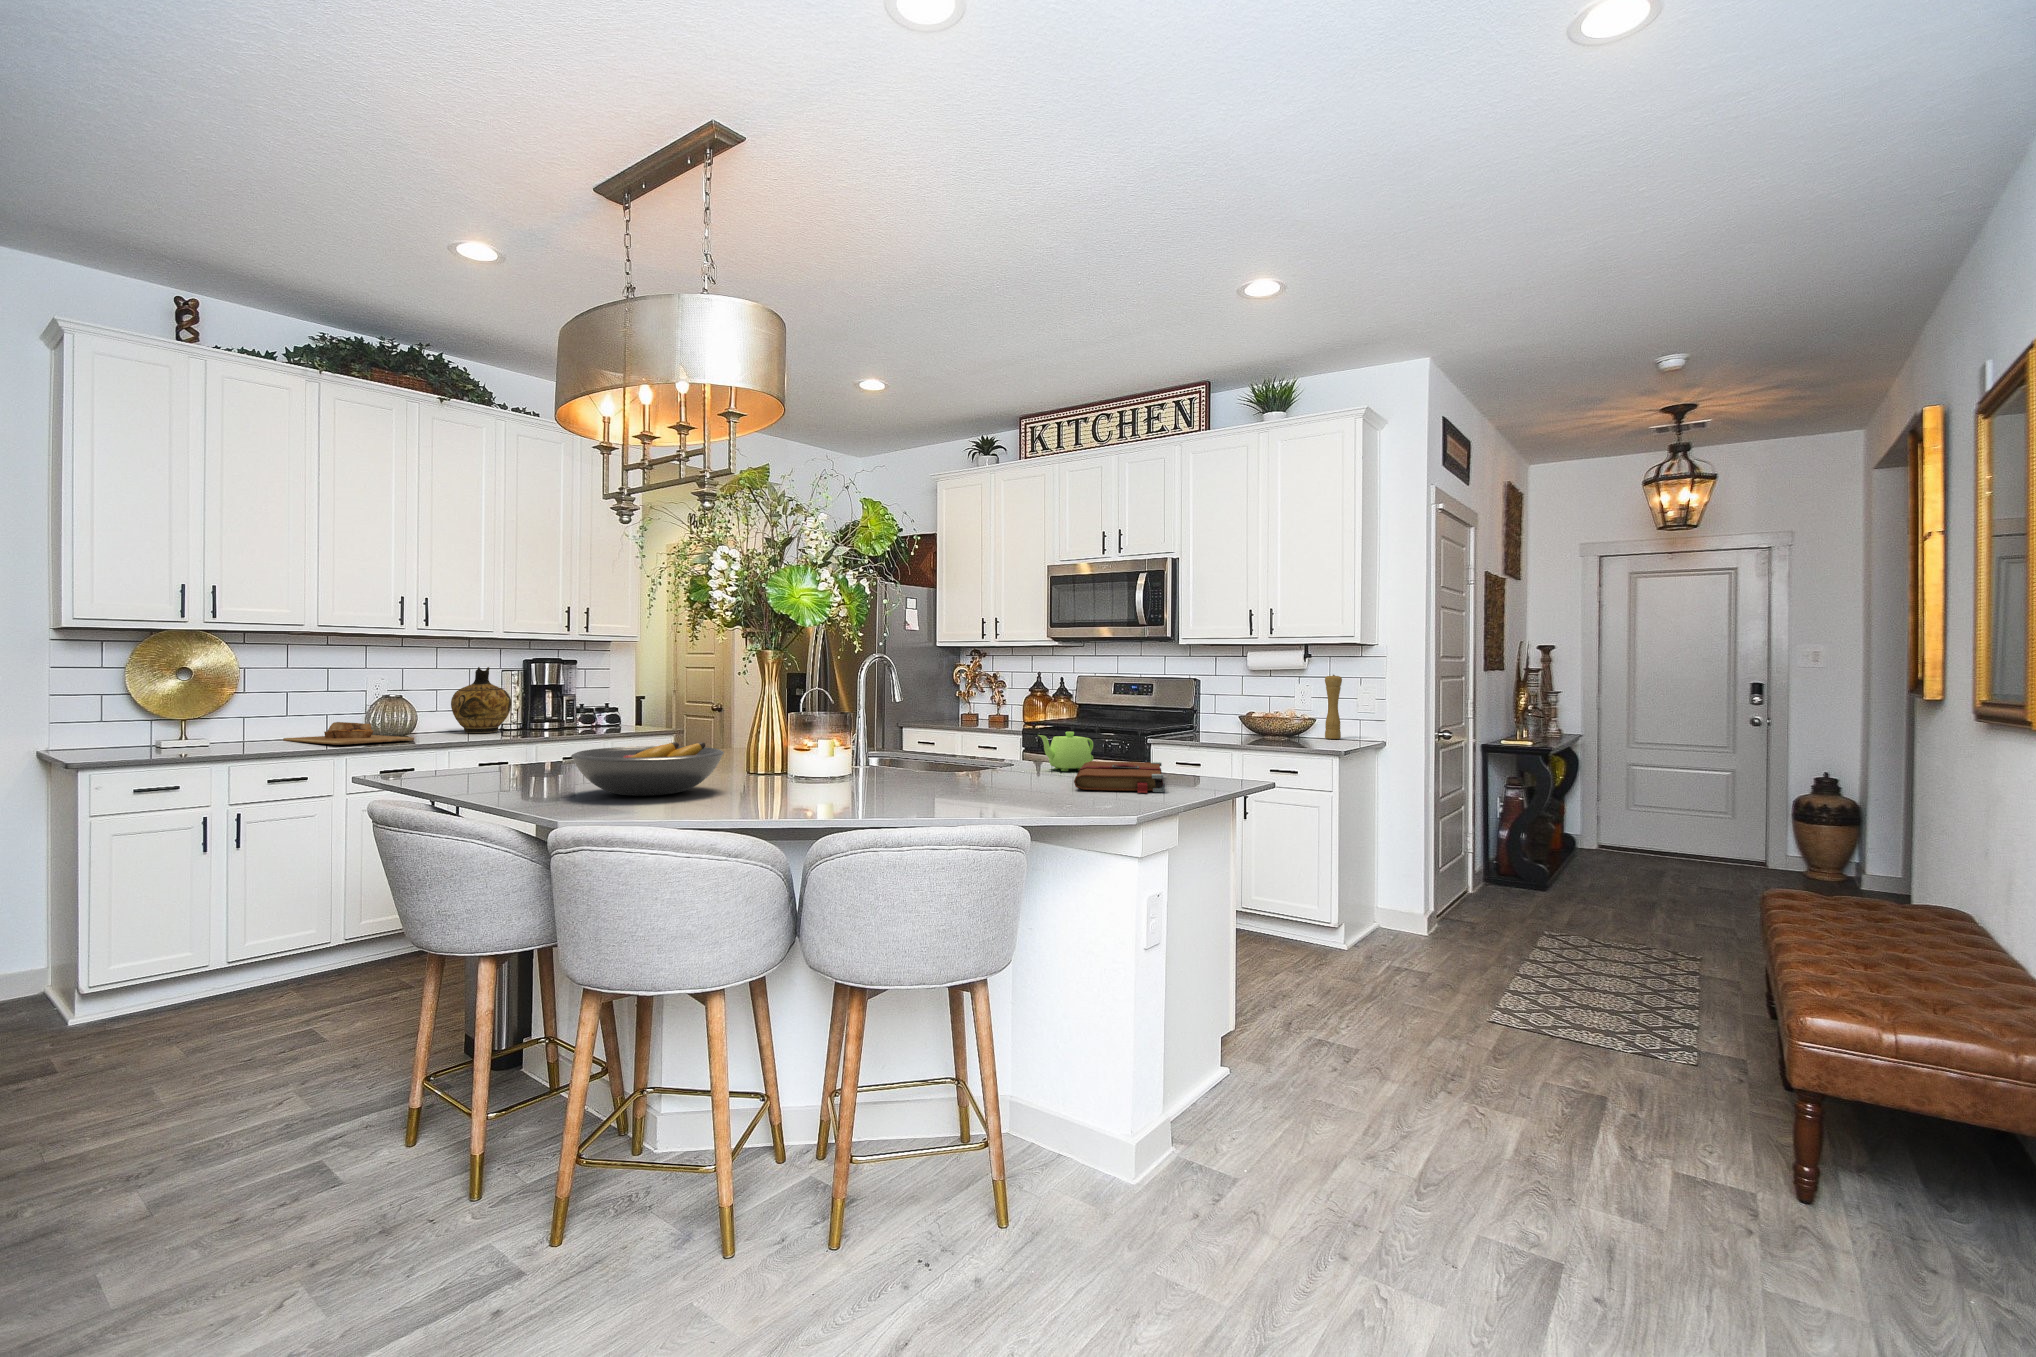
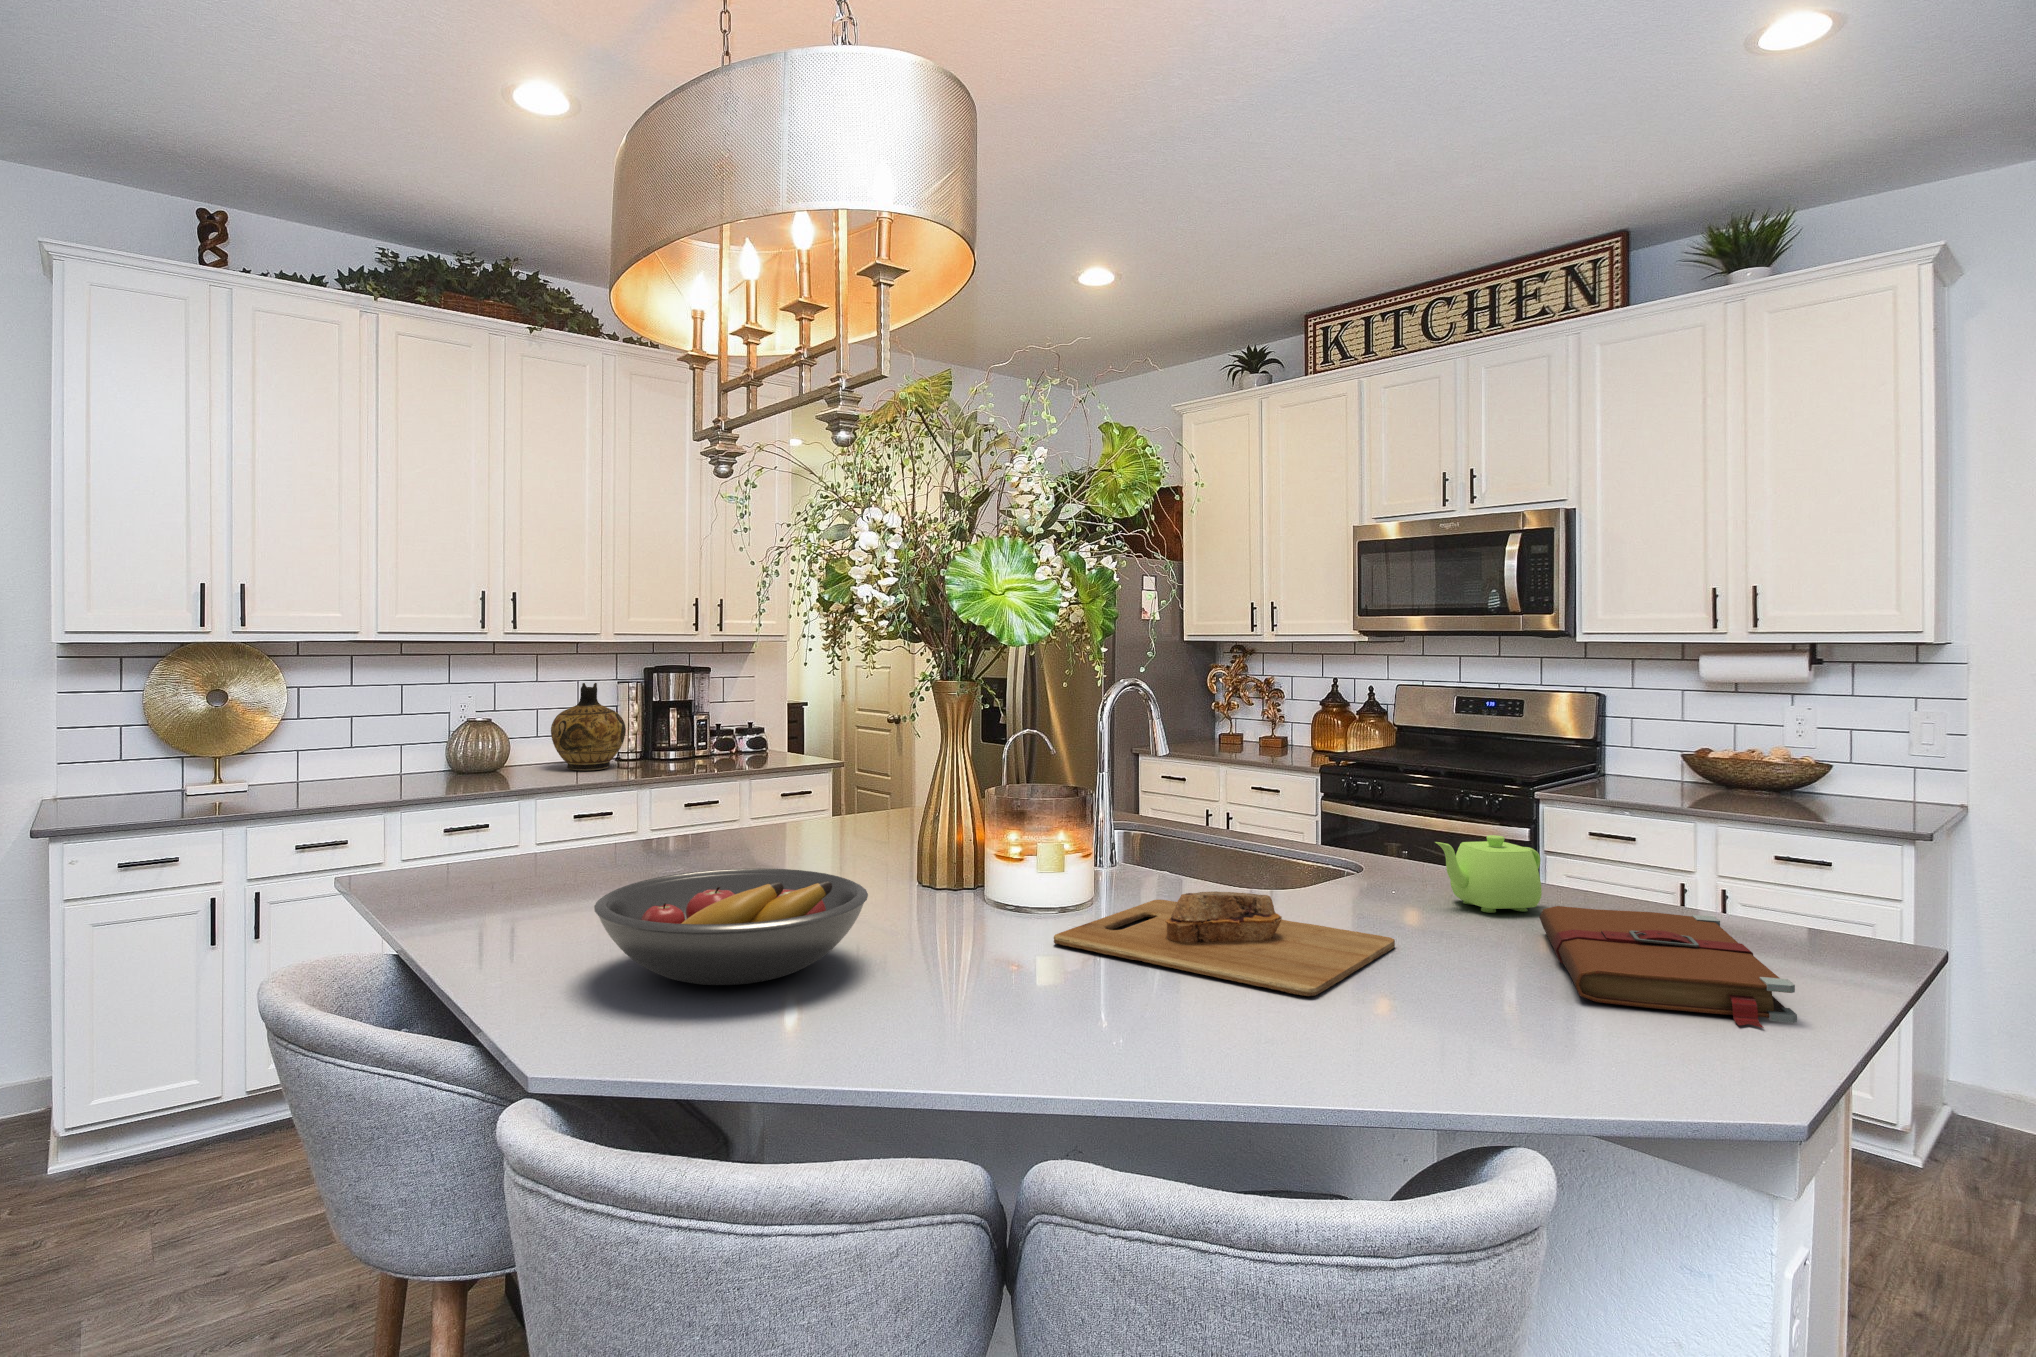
pepper mill: present [1325,675,1342,739] -> none [1847,695,1883,803]
cutting board: present [283,722,414,745] -> present [1054,891,1395,996]

